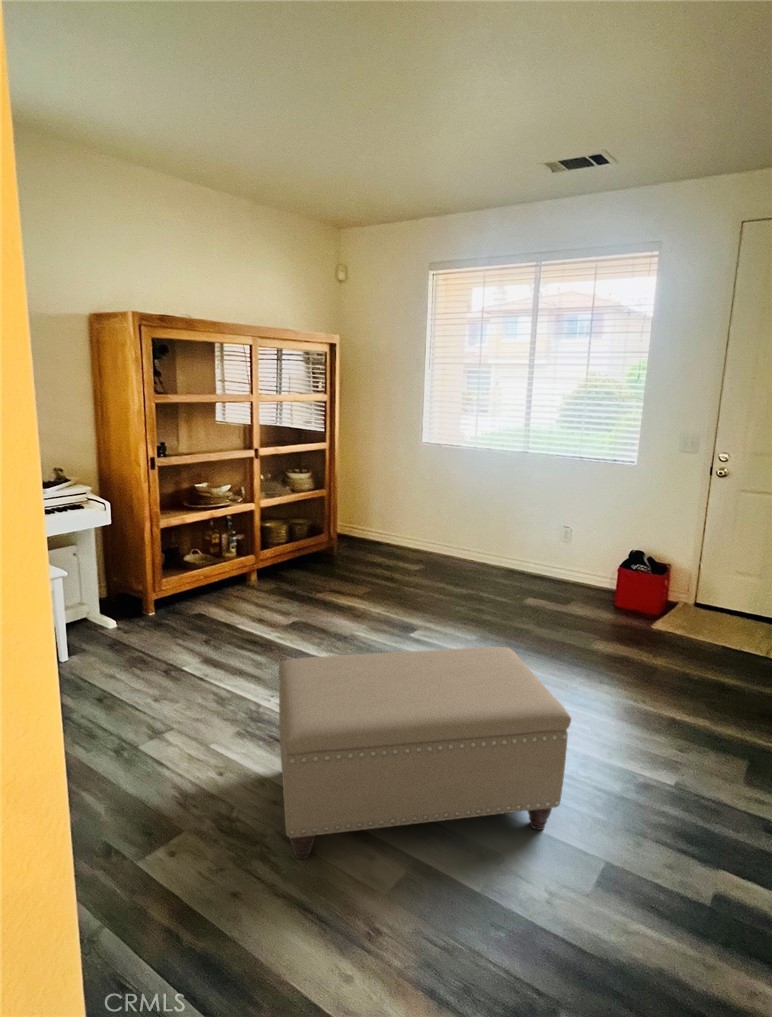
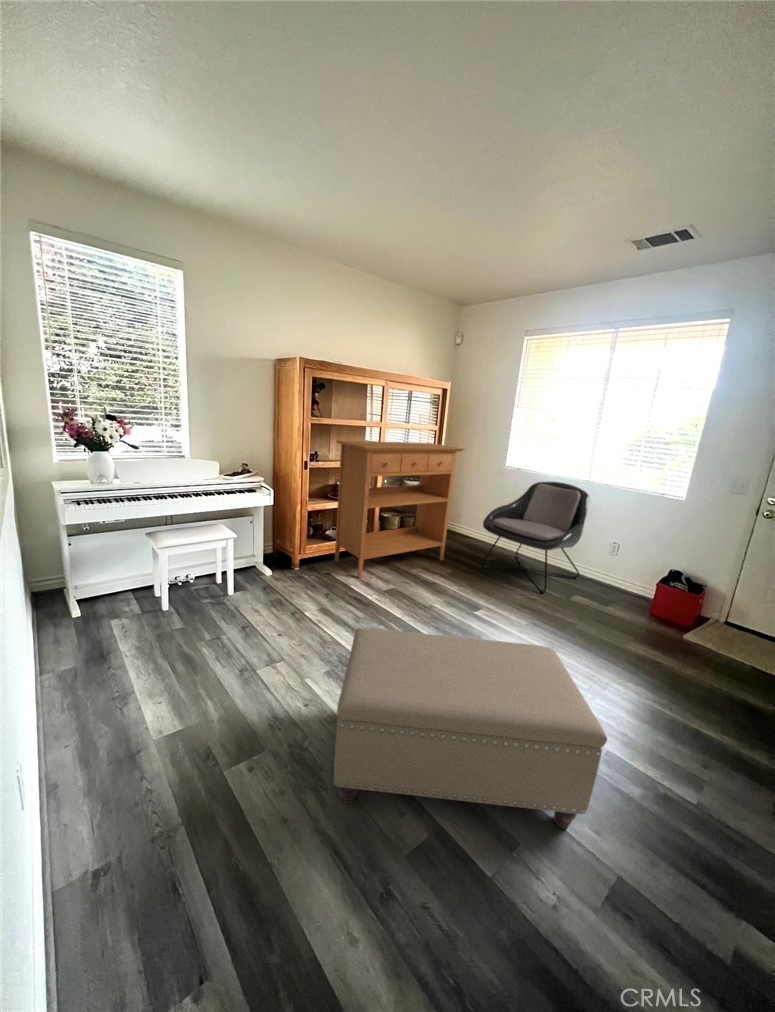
console table: none [192,418,372,616] -> present [335,441,464,578]
lounge chair: none [406,458,533,602] -> present [481,482,589,593]

